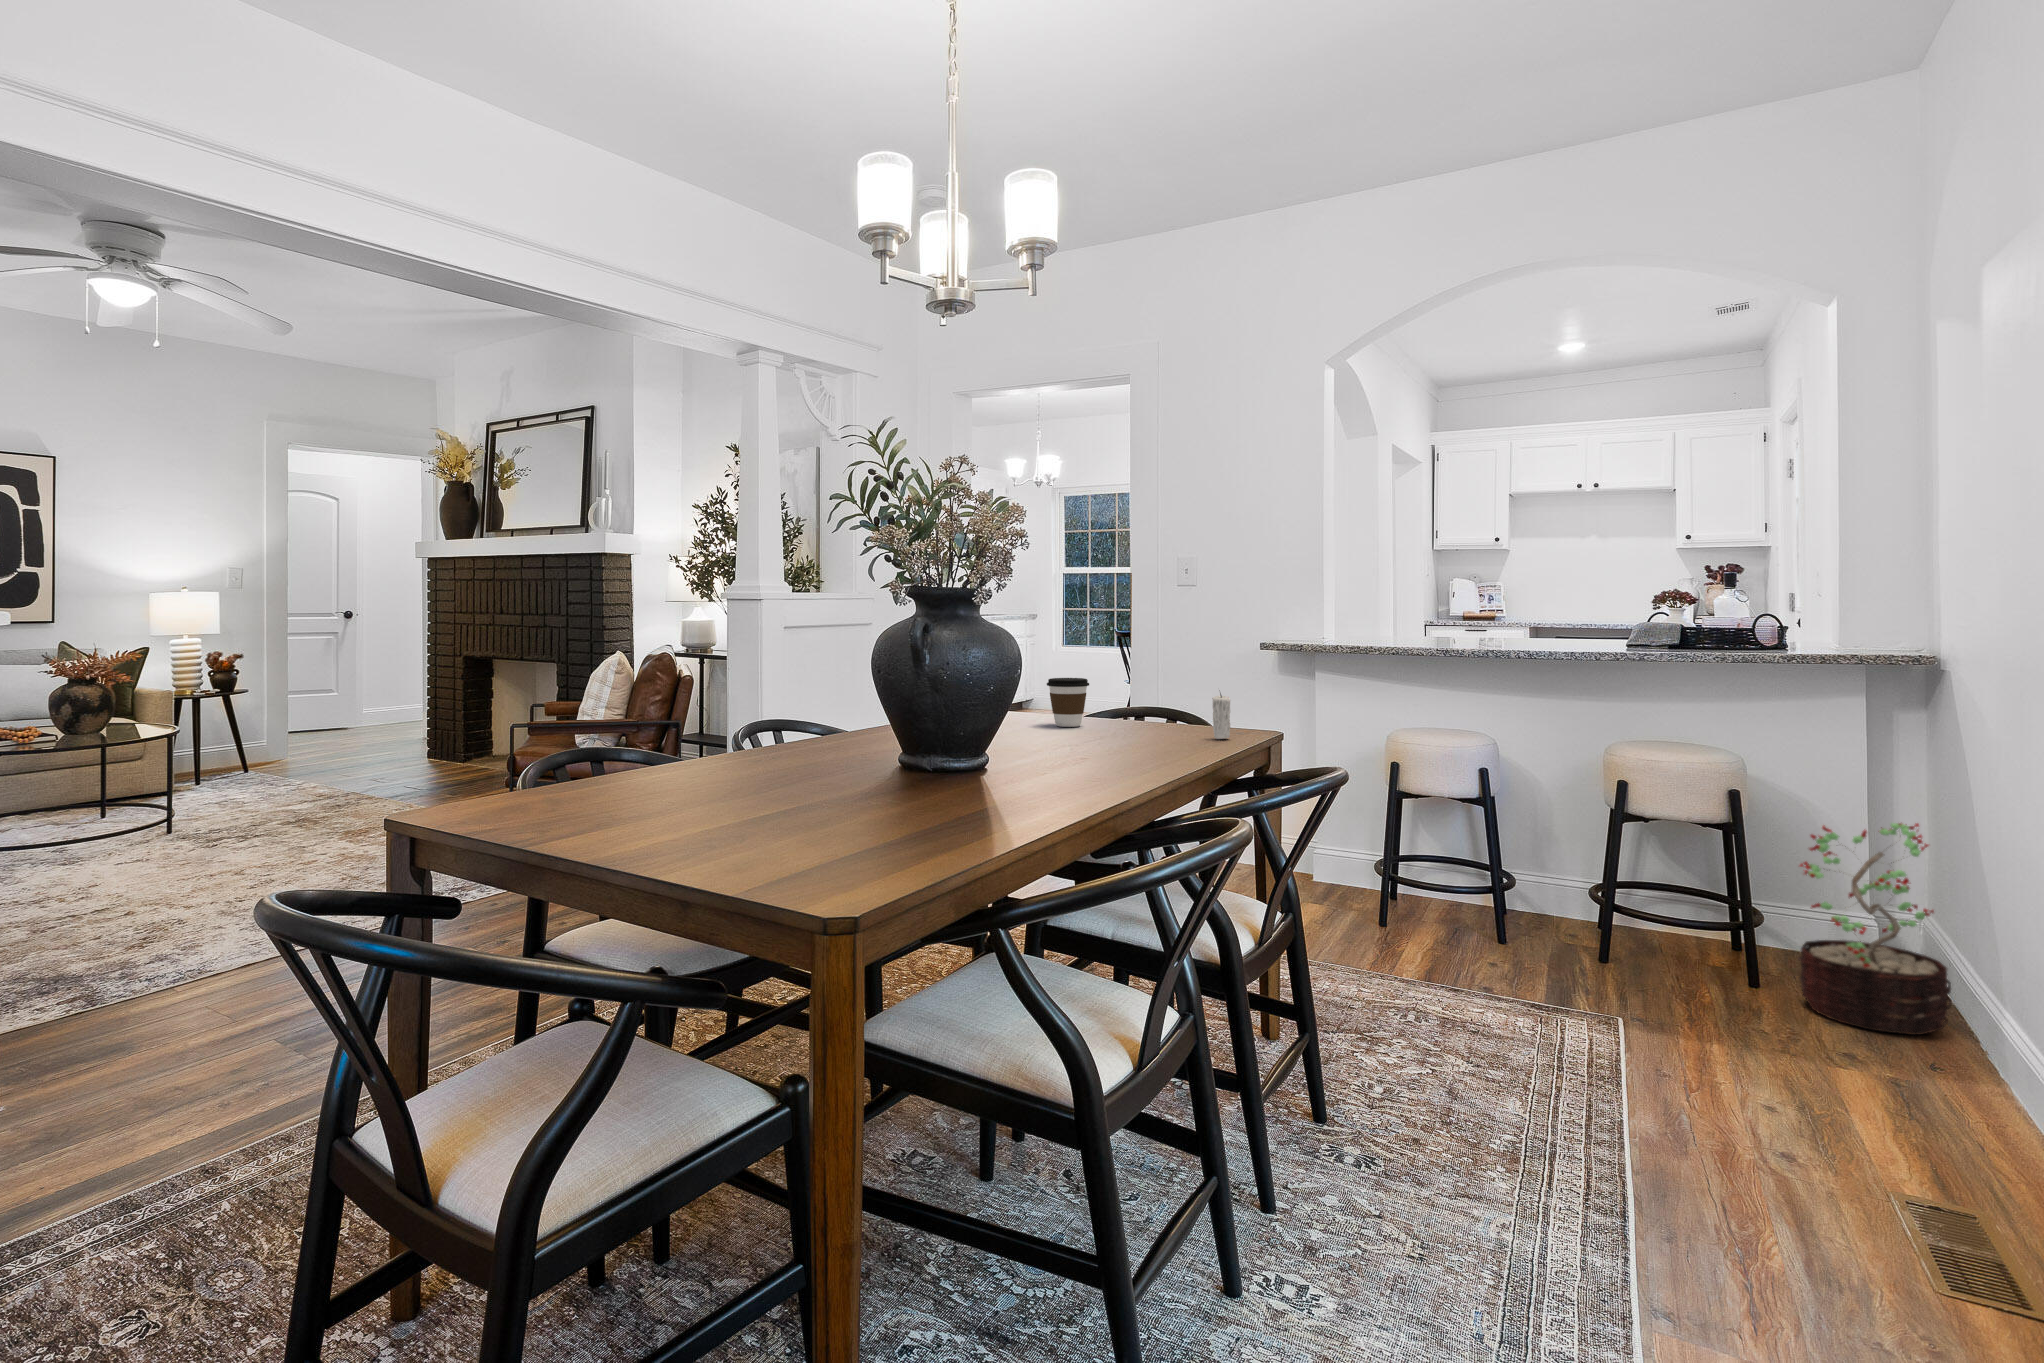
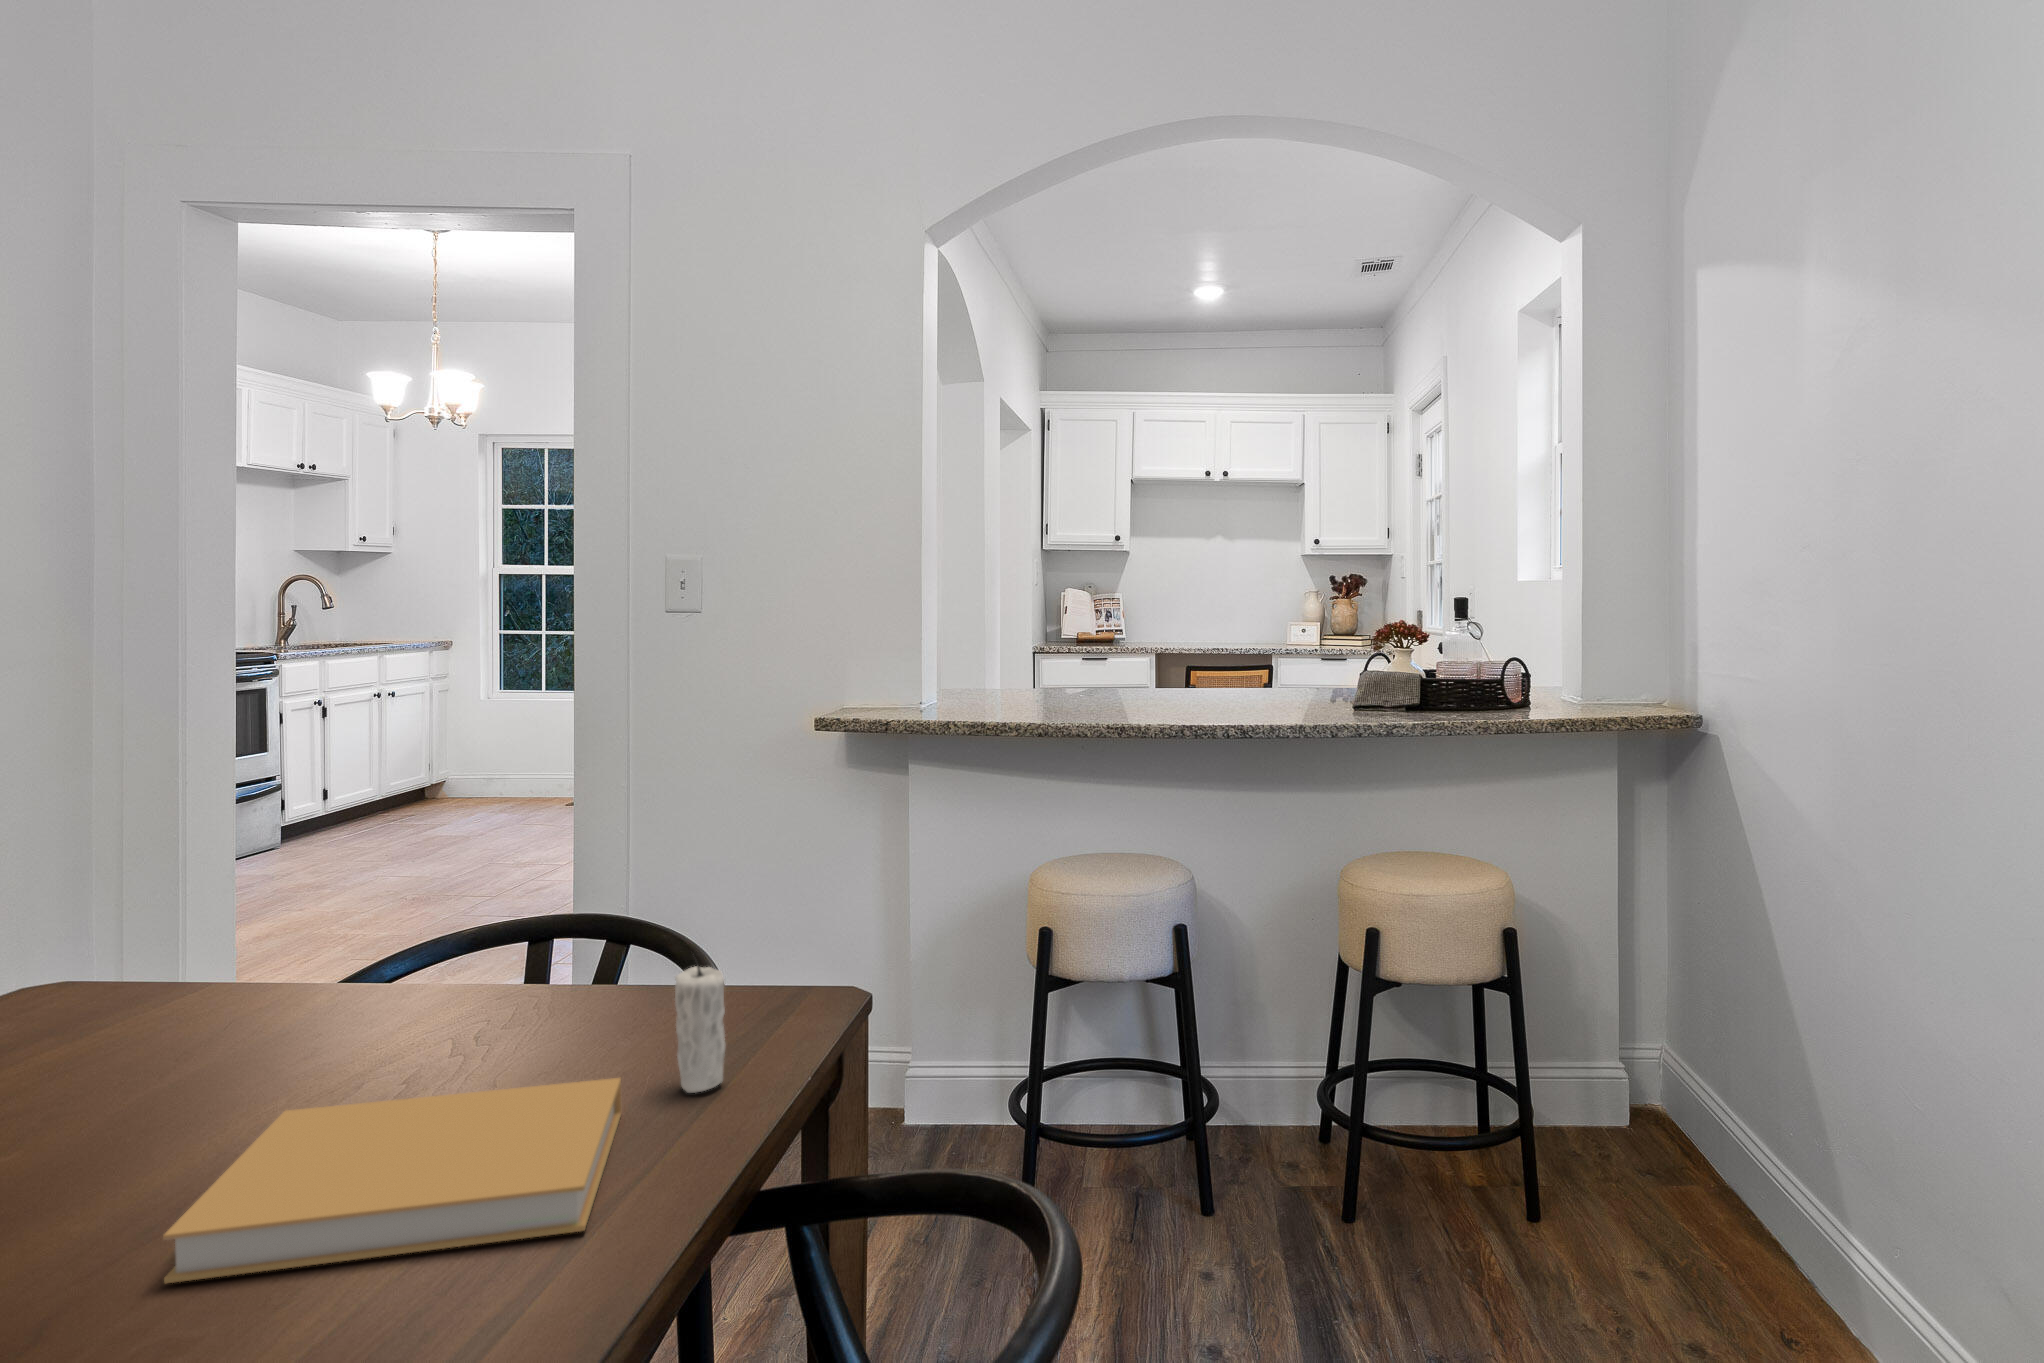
coffee cup: present [1047,678,1089,727] -> none [195,915,338,1071]
book: none [1079,725,1195,752] -> present [163,1078,622,1283]
decorative plant: present [1798,823,1952,1035] -> none [1626,974,1817,1316]

